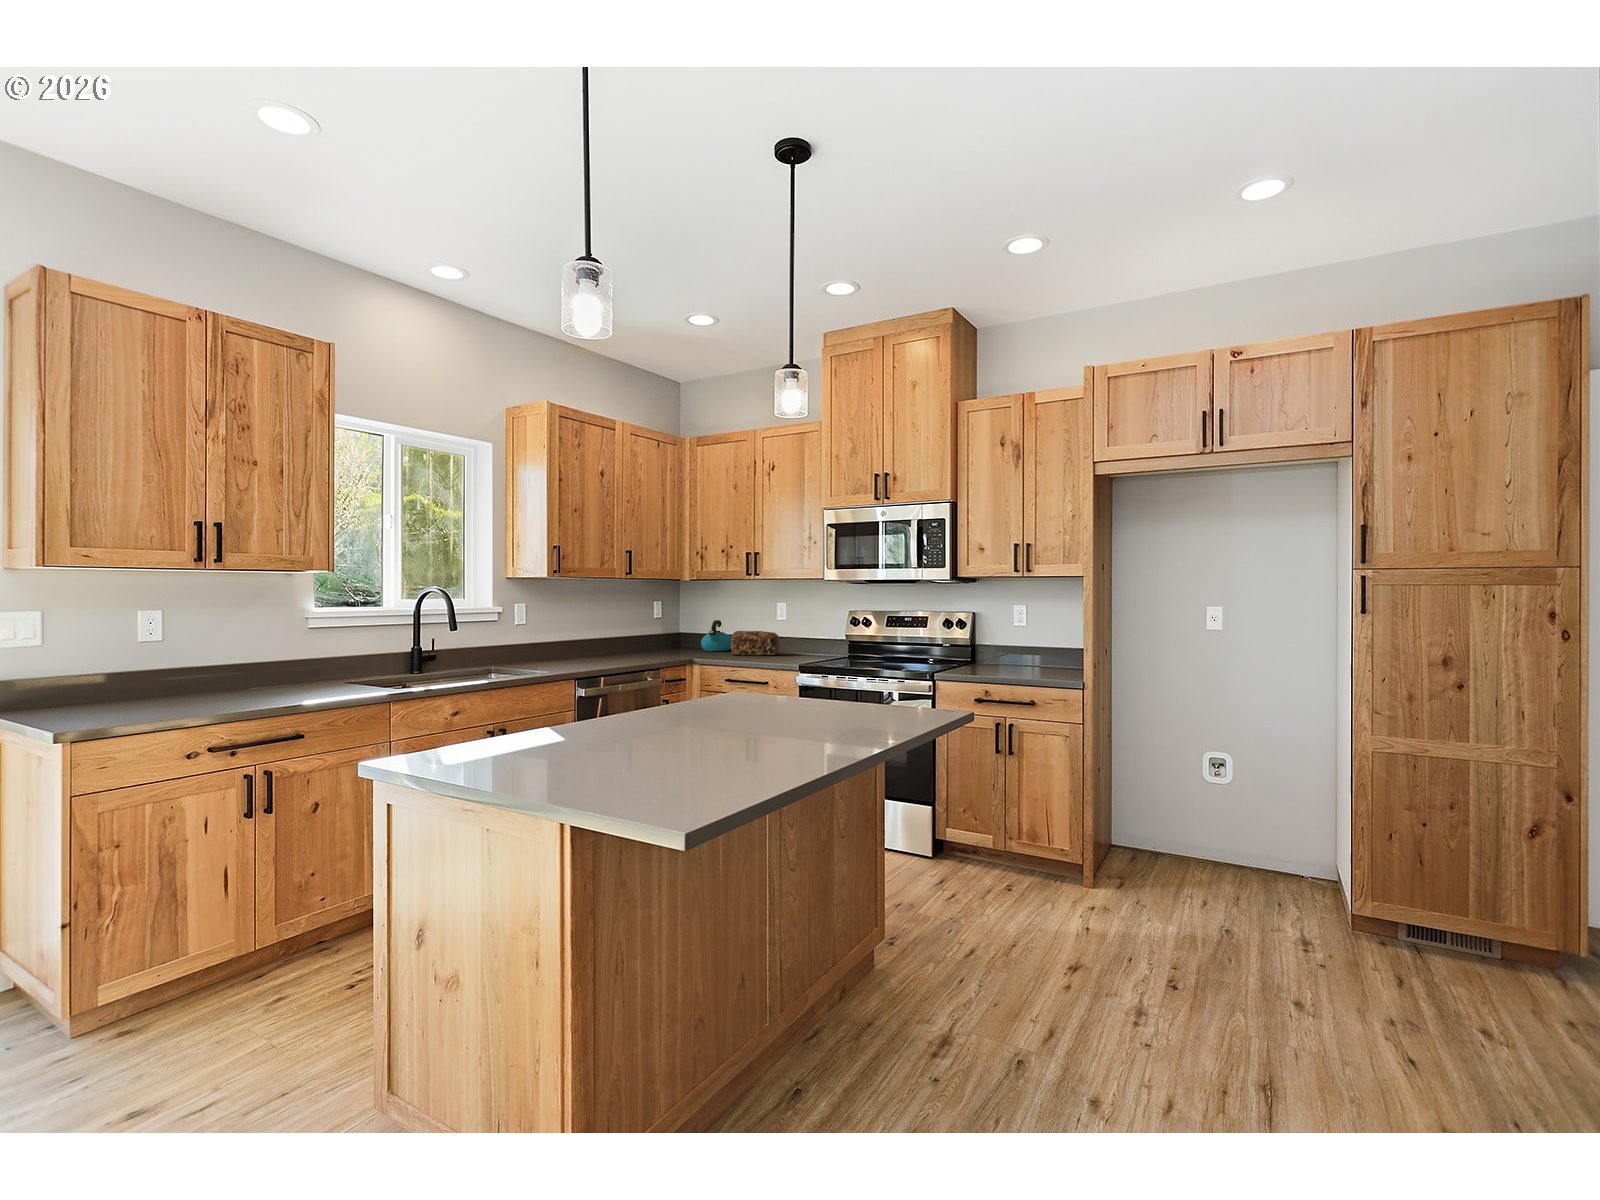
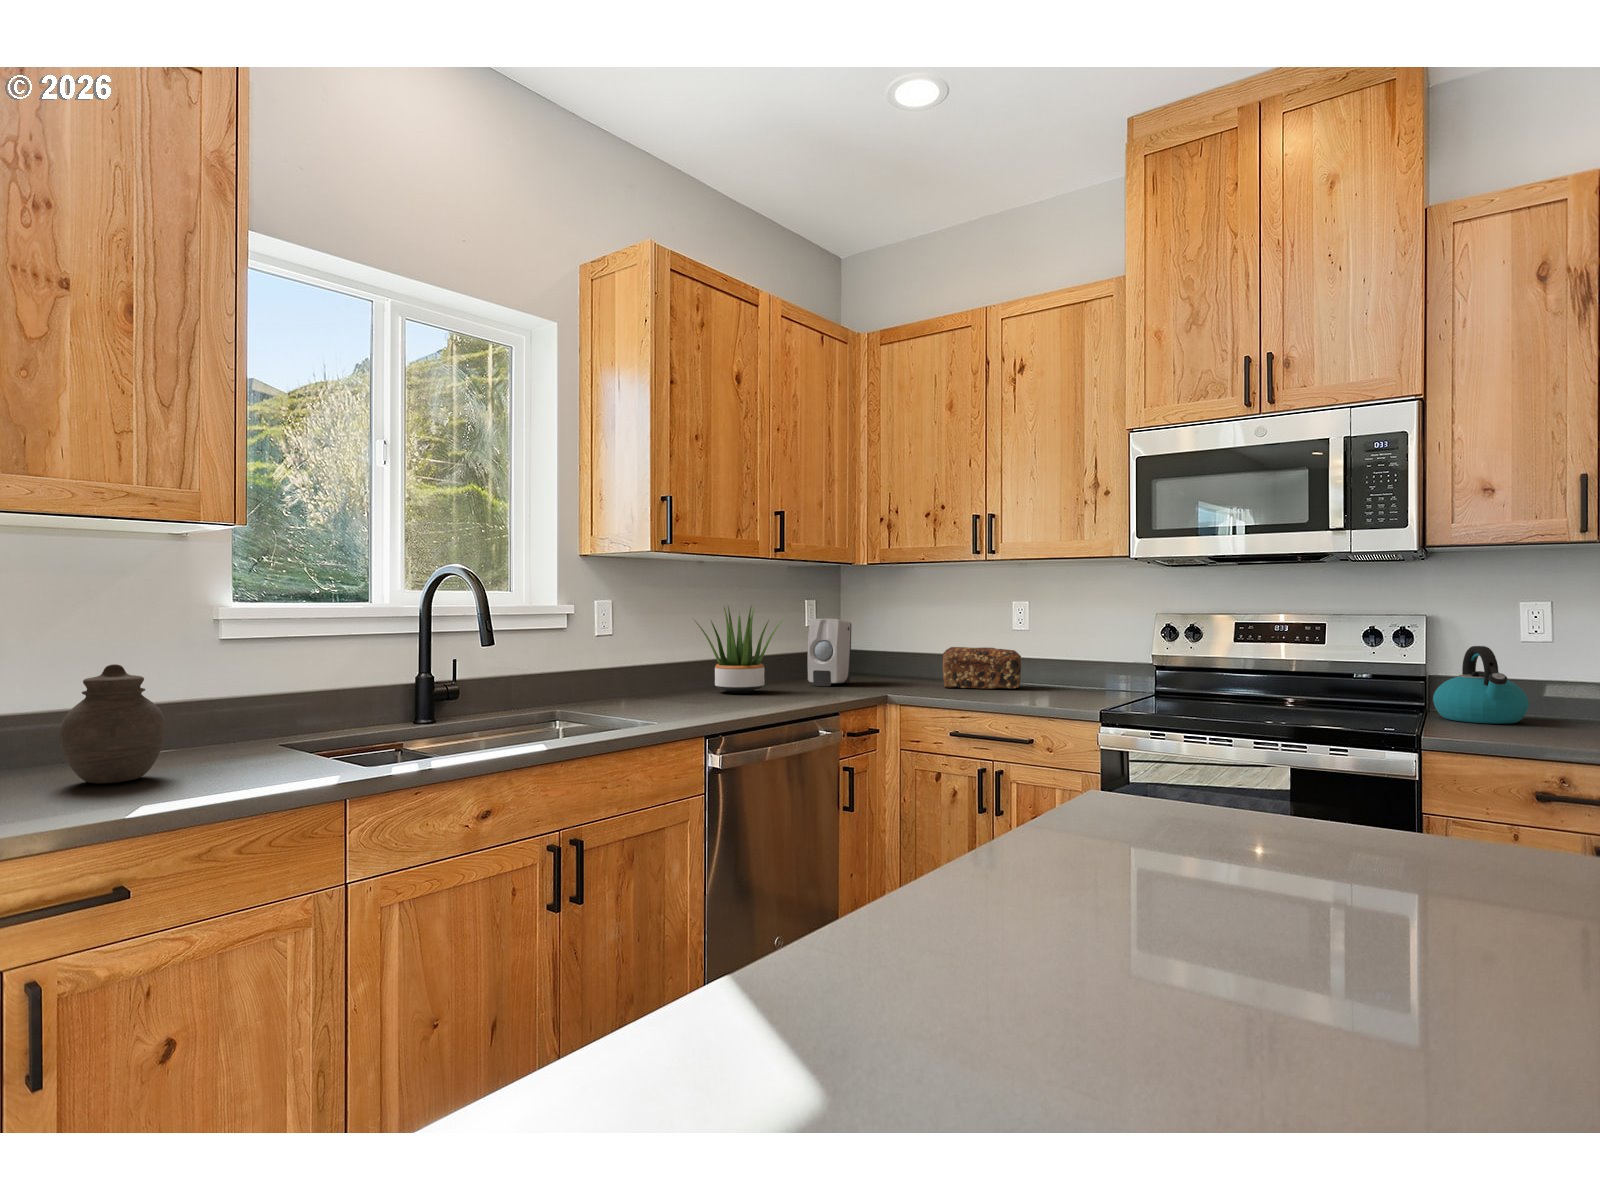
potted plant: none [576,606,634,659] -> present [695,605,782,693]
soap dispenser: none [650,614,679,655] -> present [807,619,851,686]
kettle: present [701,620,731,651] -> present [1433,646,1529,724]
jar: none [251,640,299,695] -> present [60,664,166,784]

